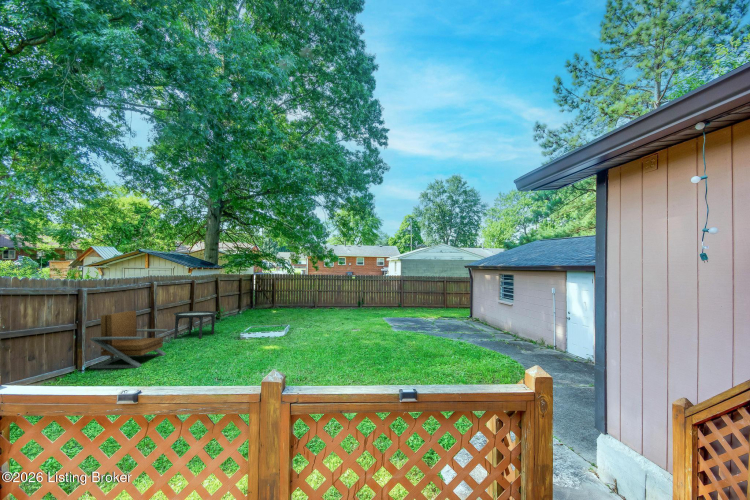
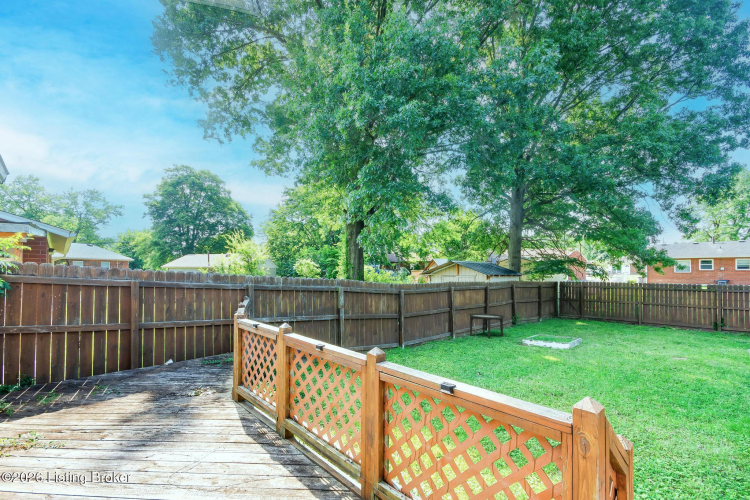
lounge chair: present [90,311,167,368] -> none [406,309,456,352]

